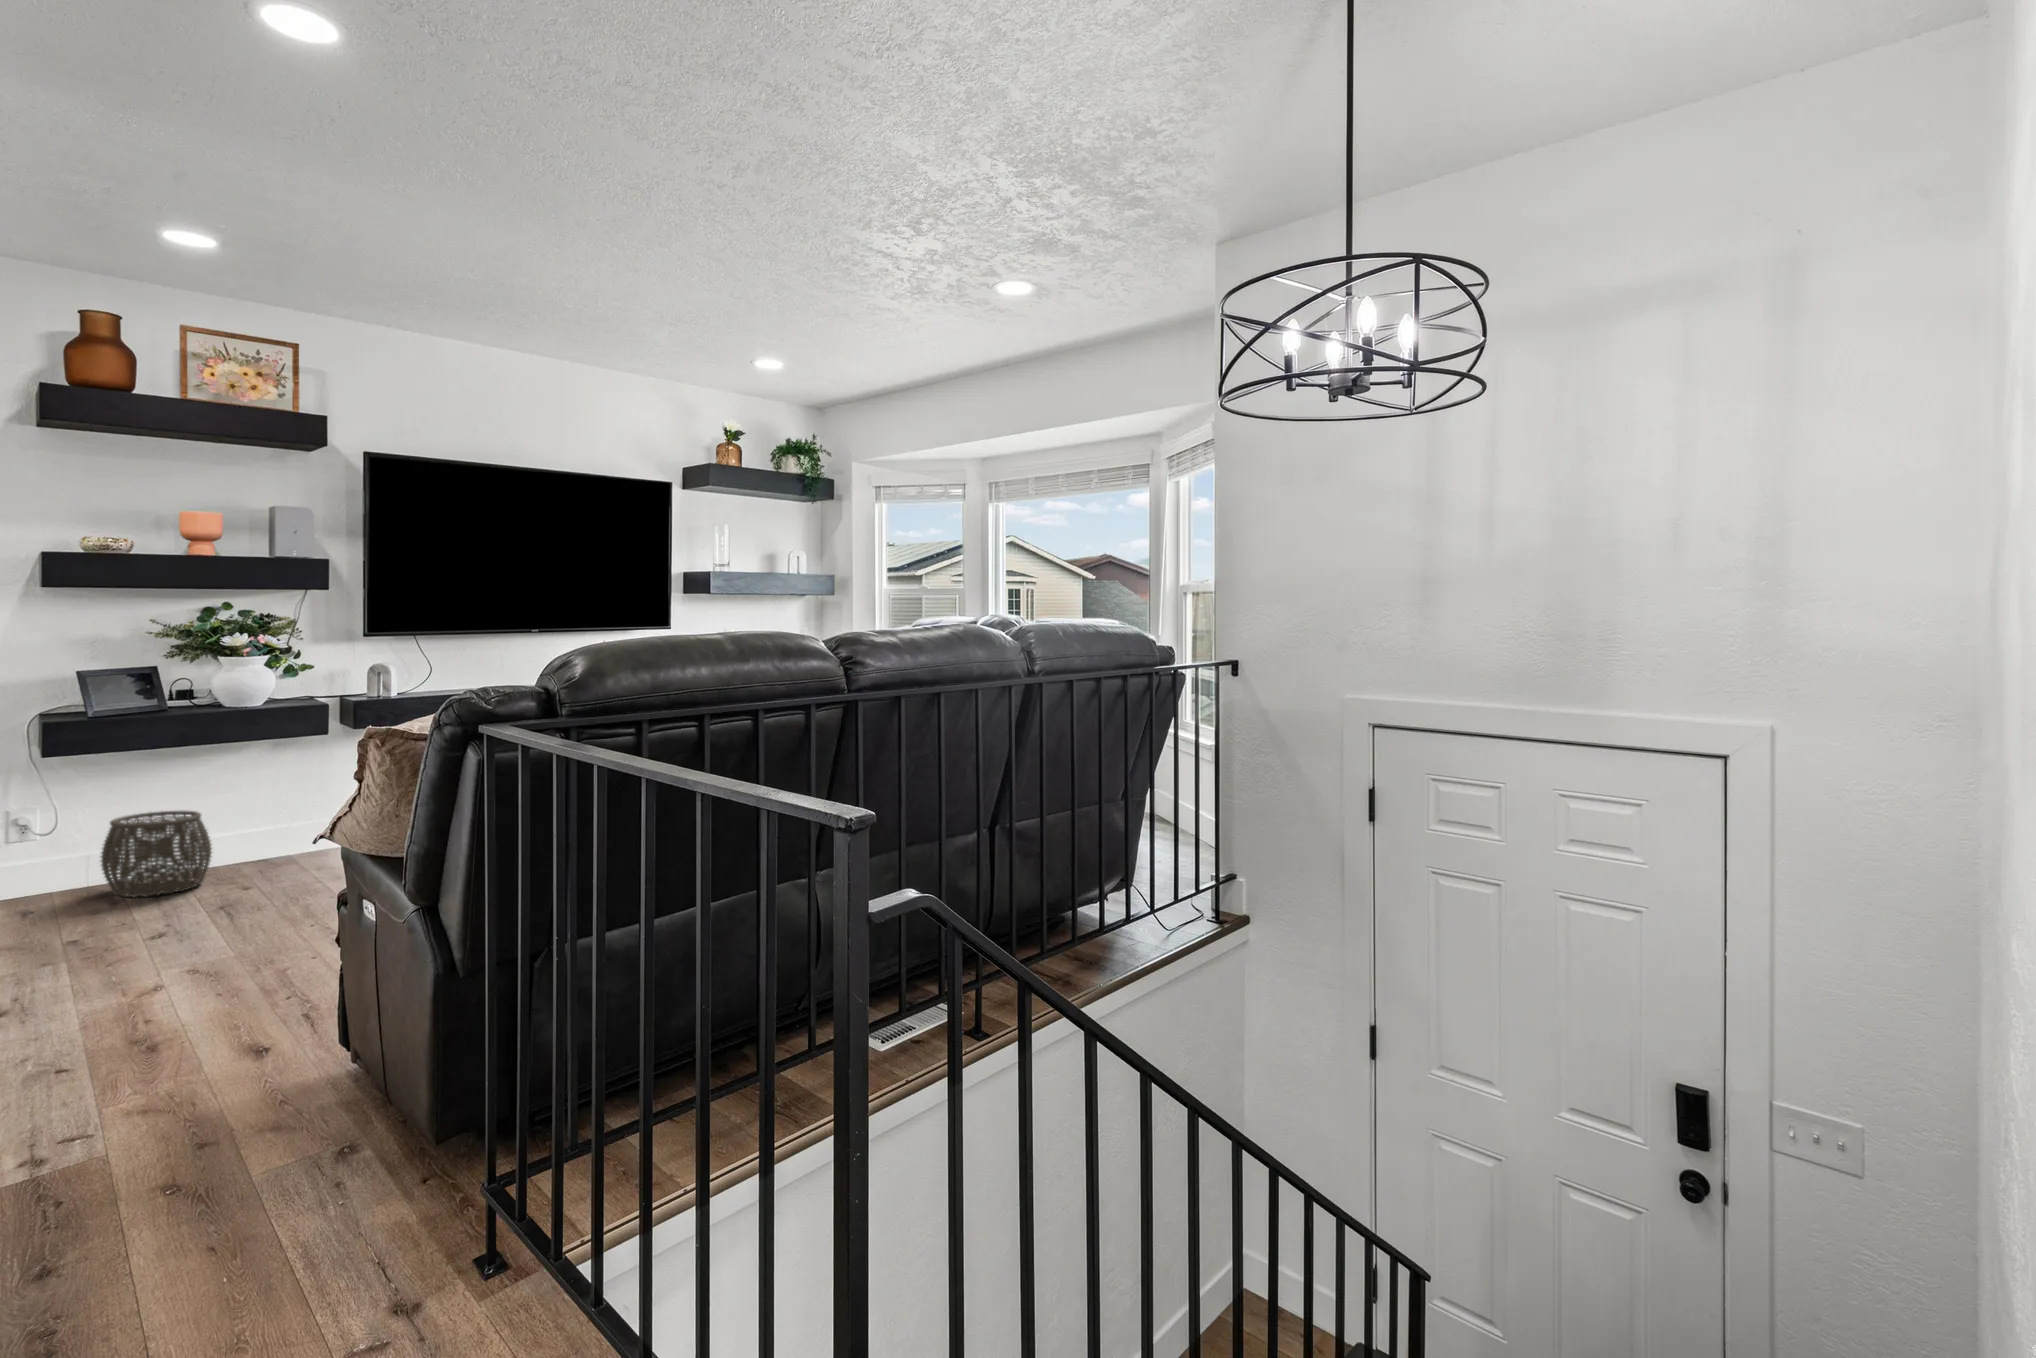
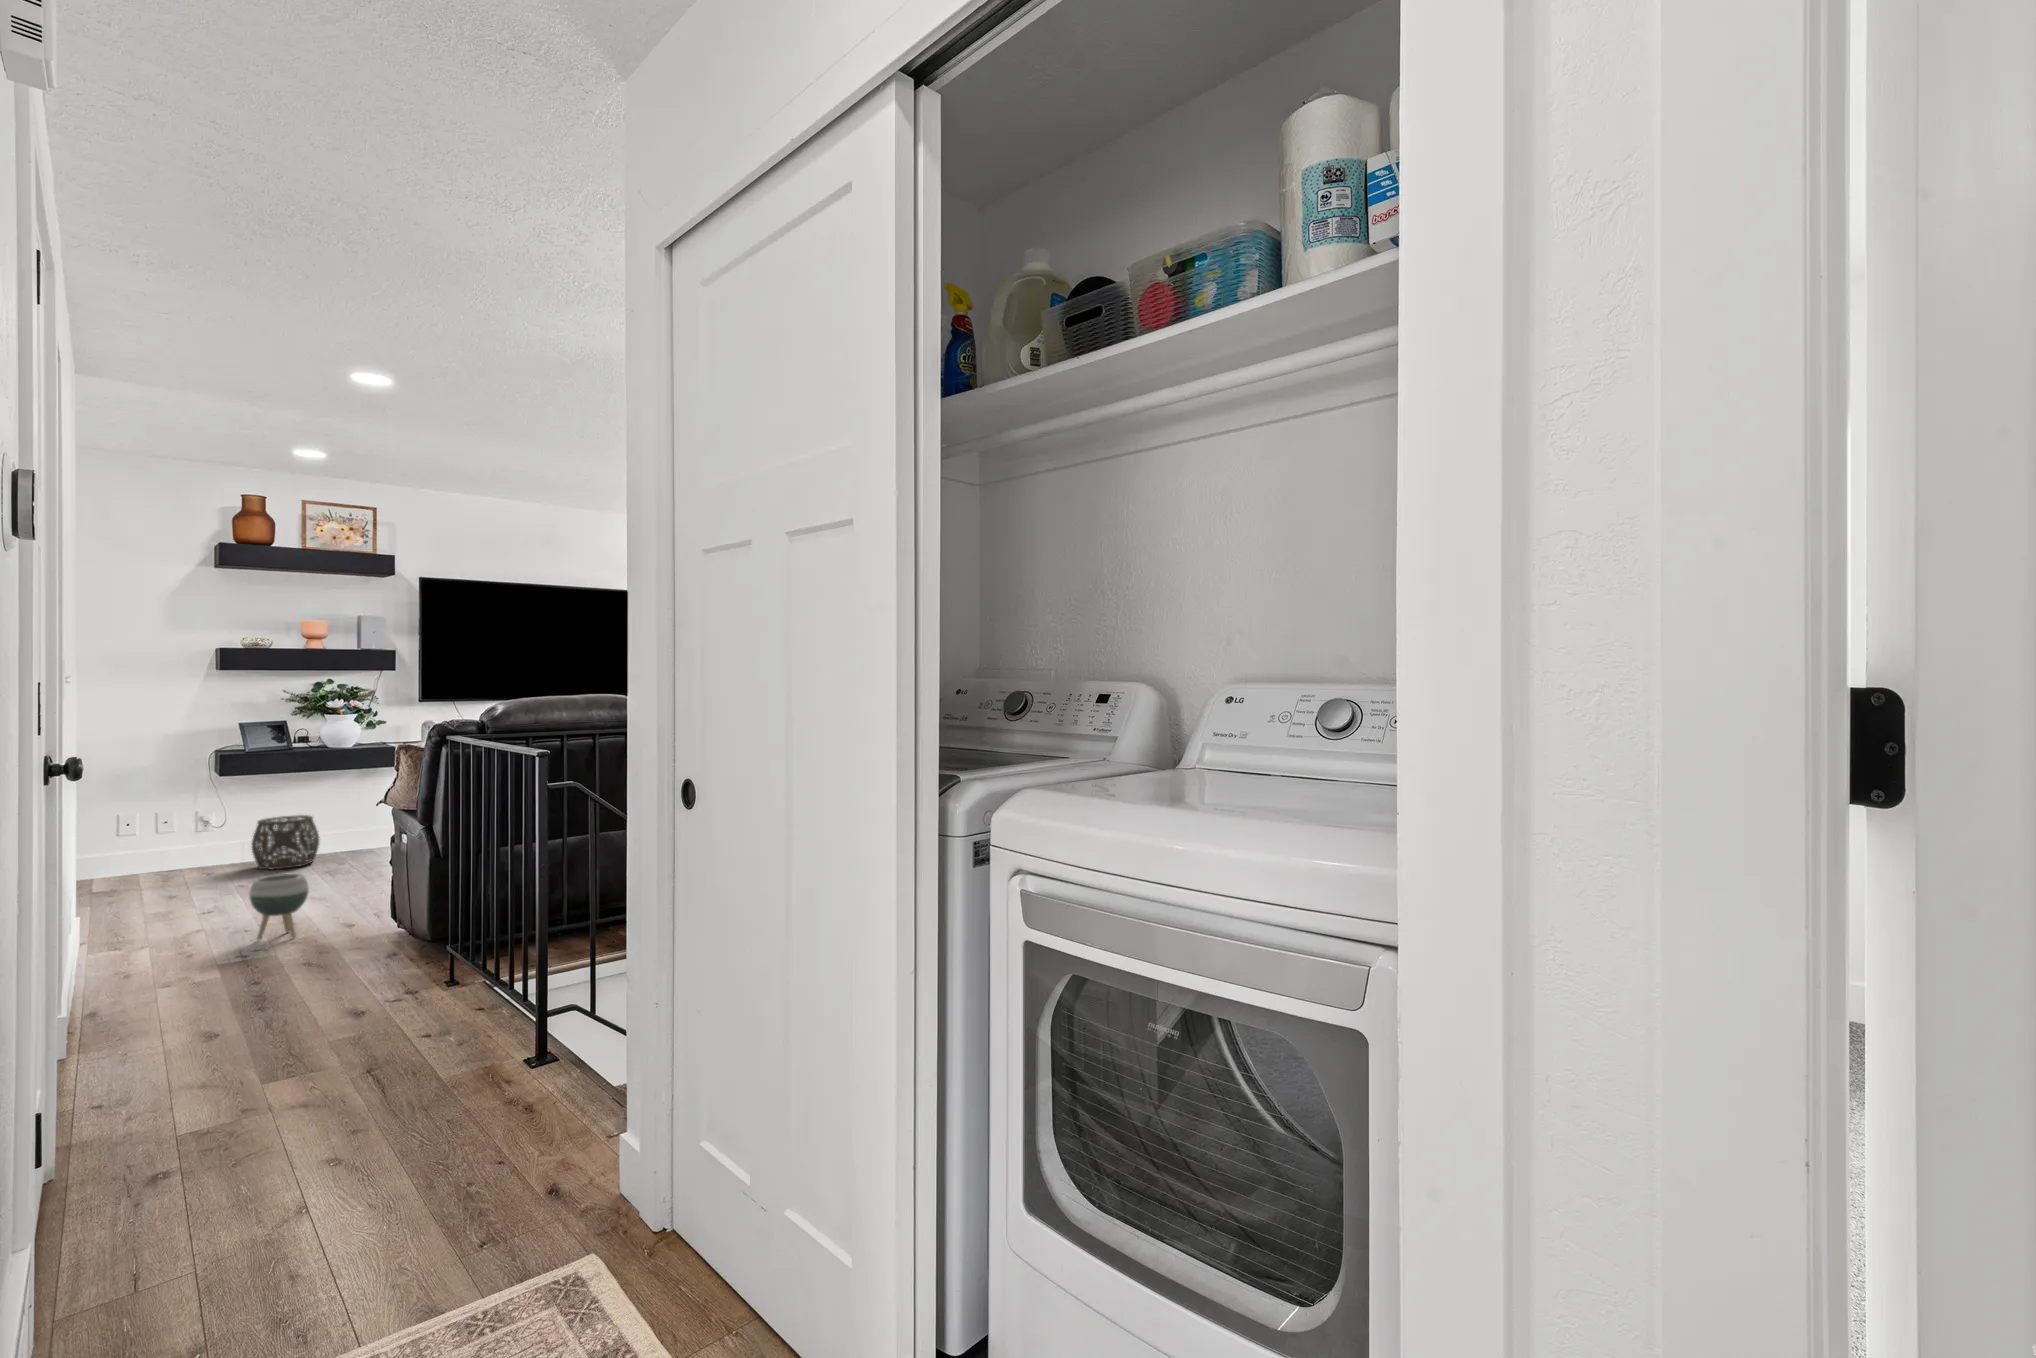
planter: none [66,952,183,1081] -> present [249,874,309,940]

